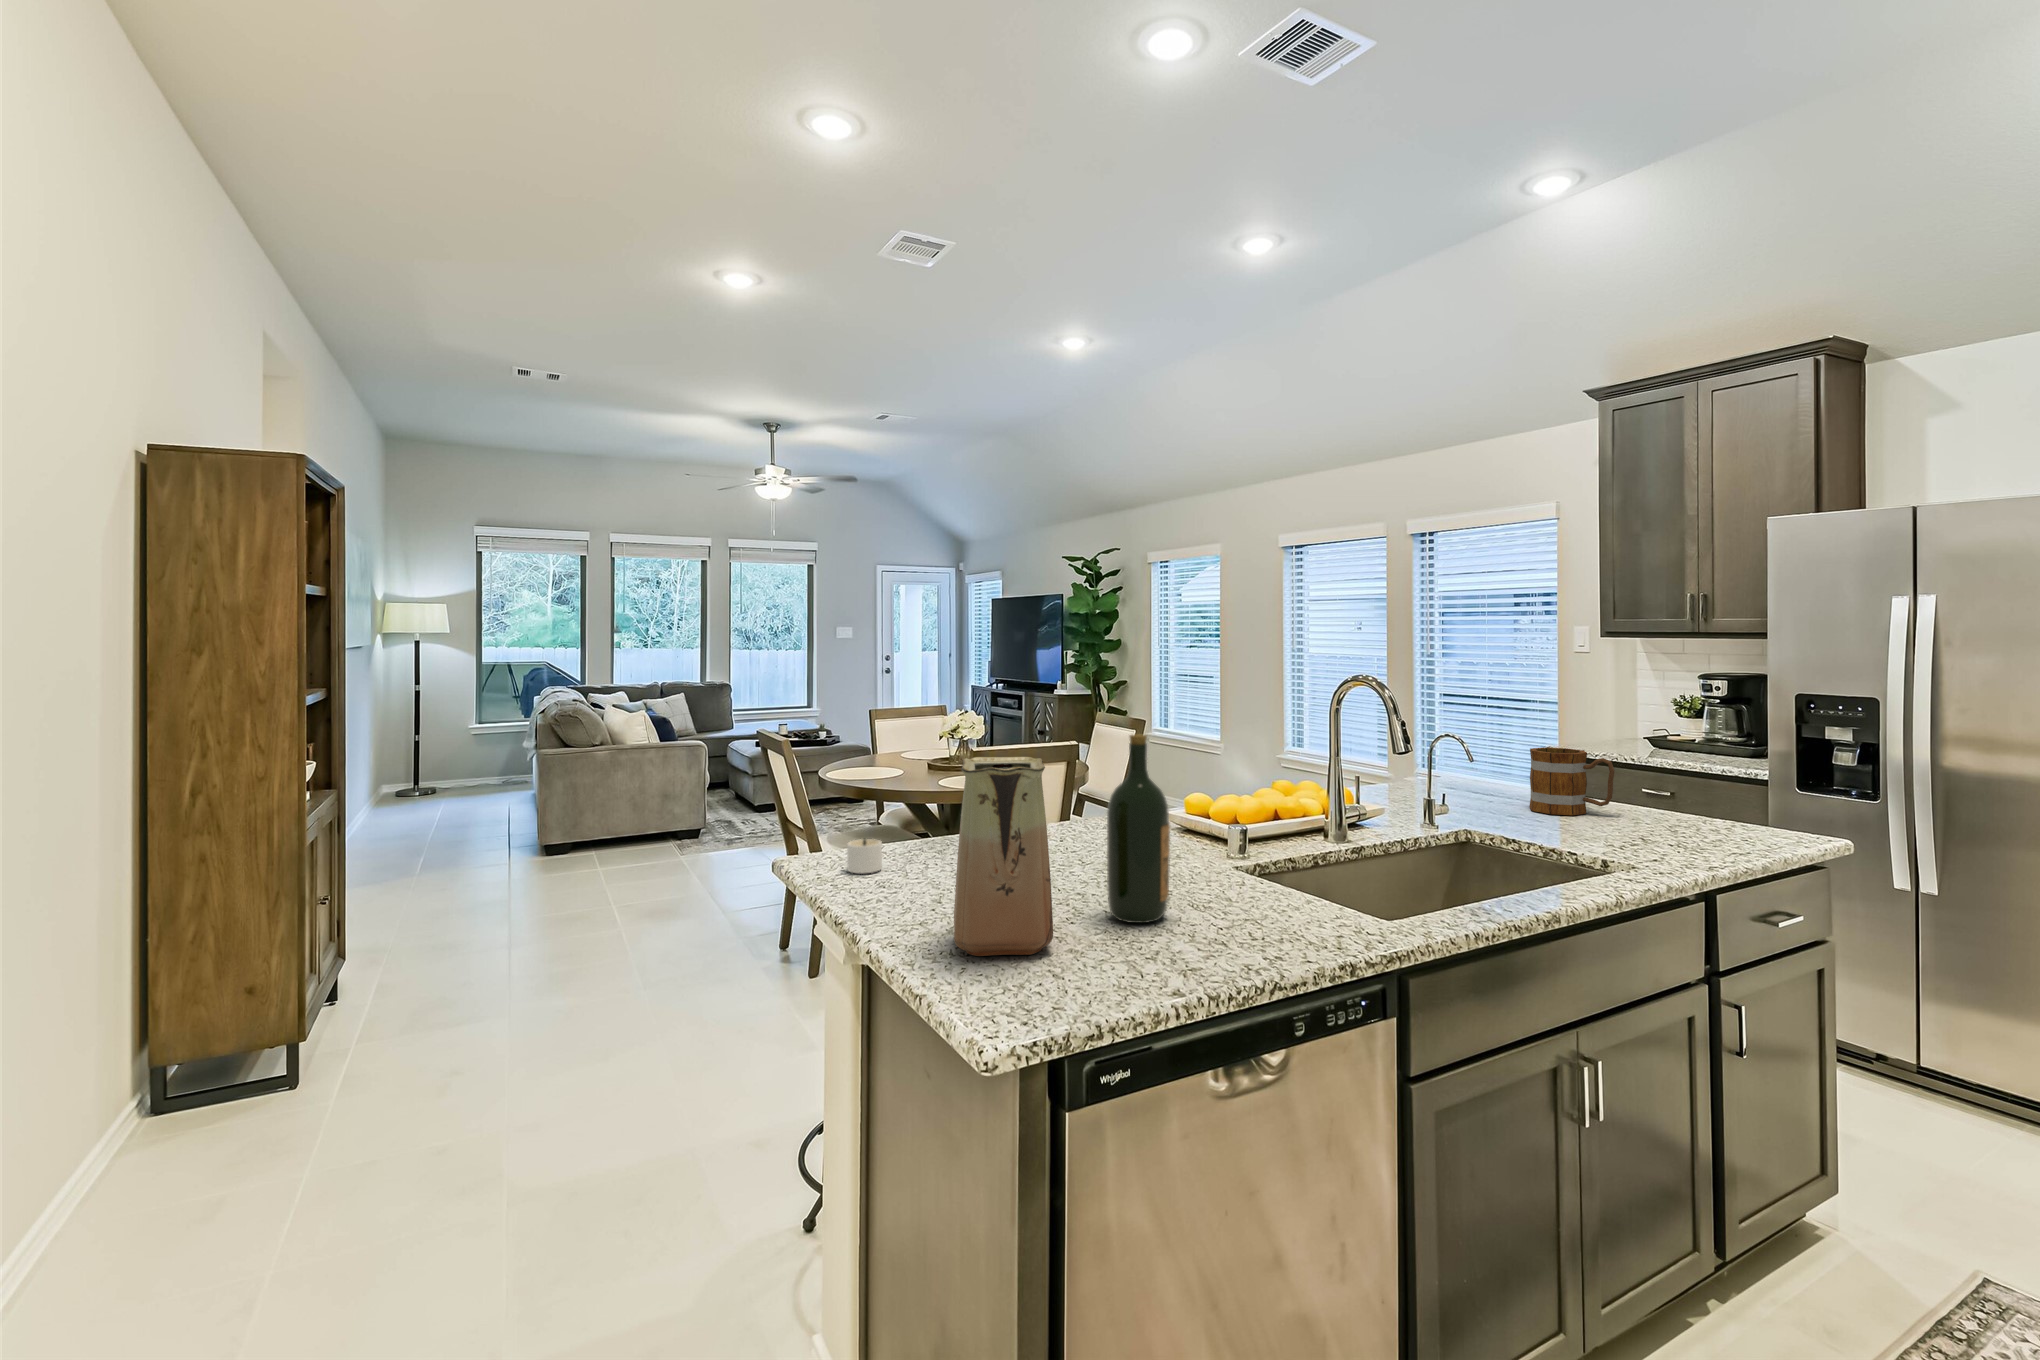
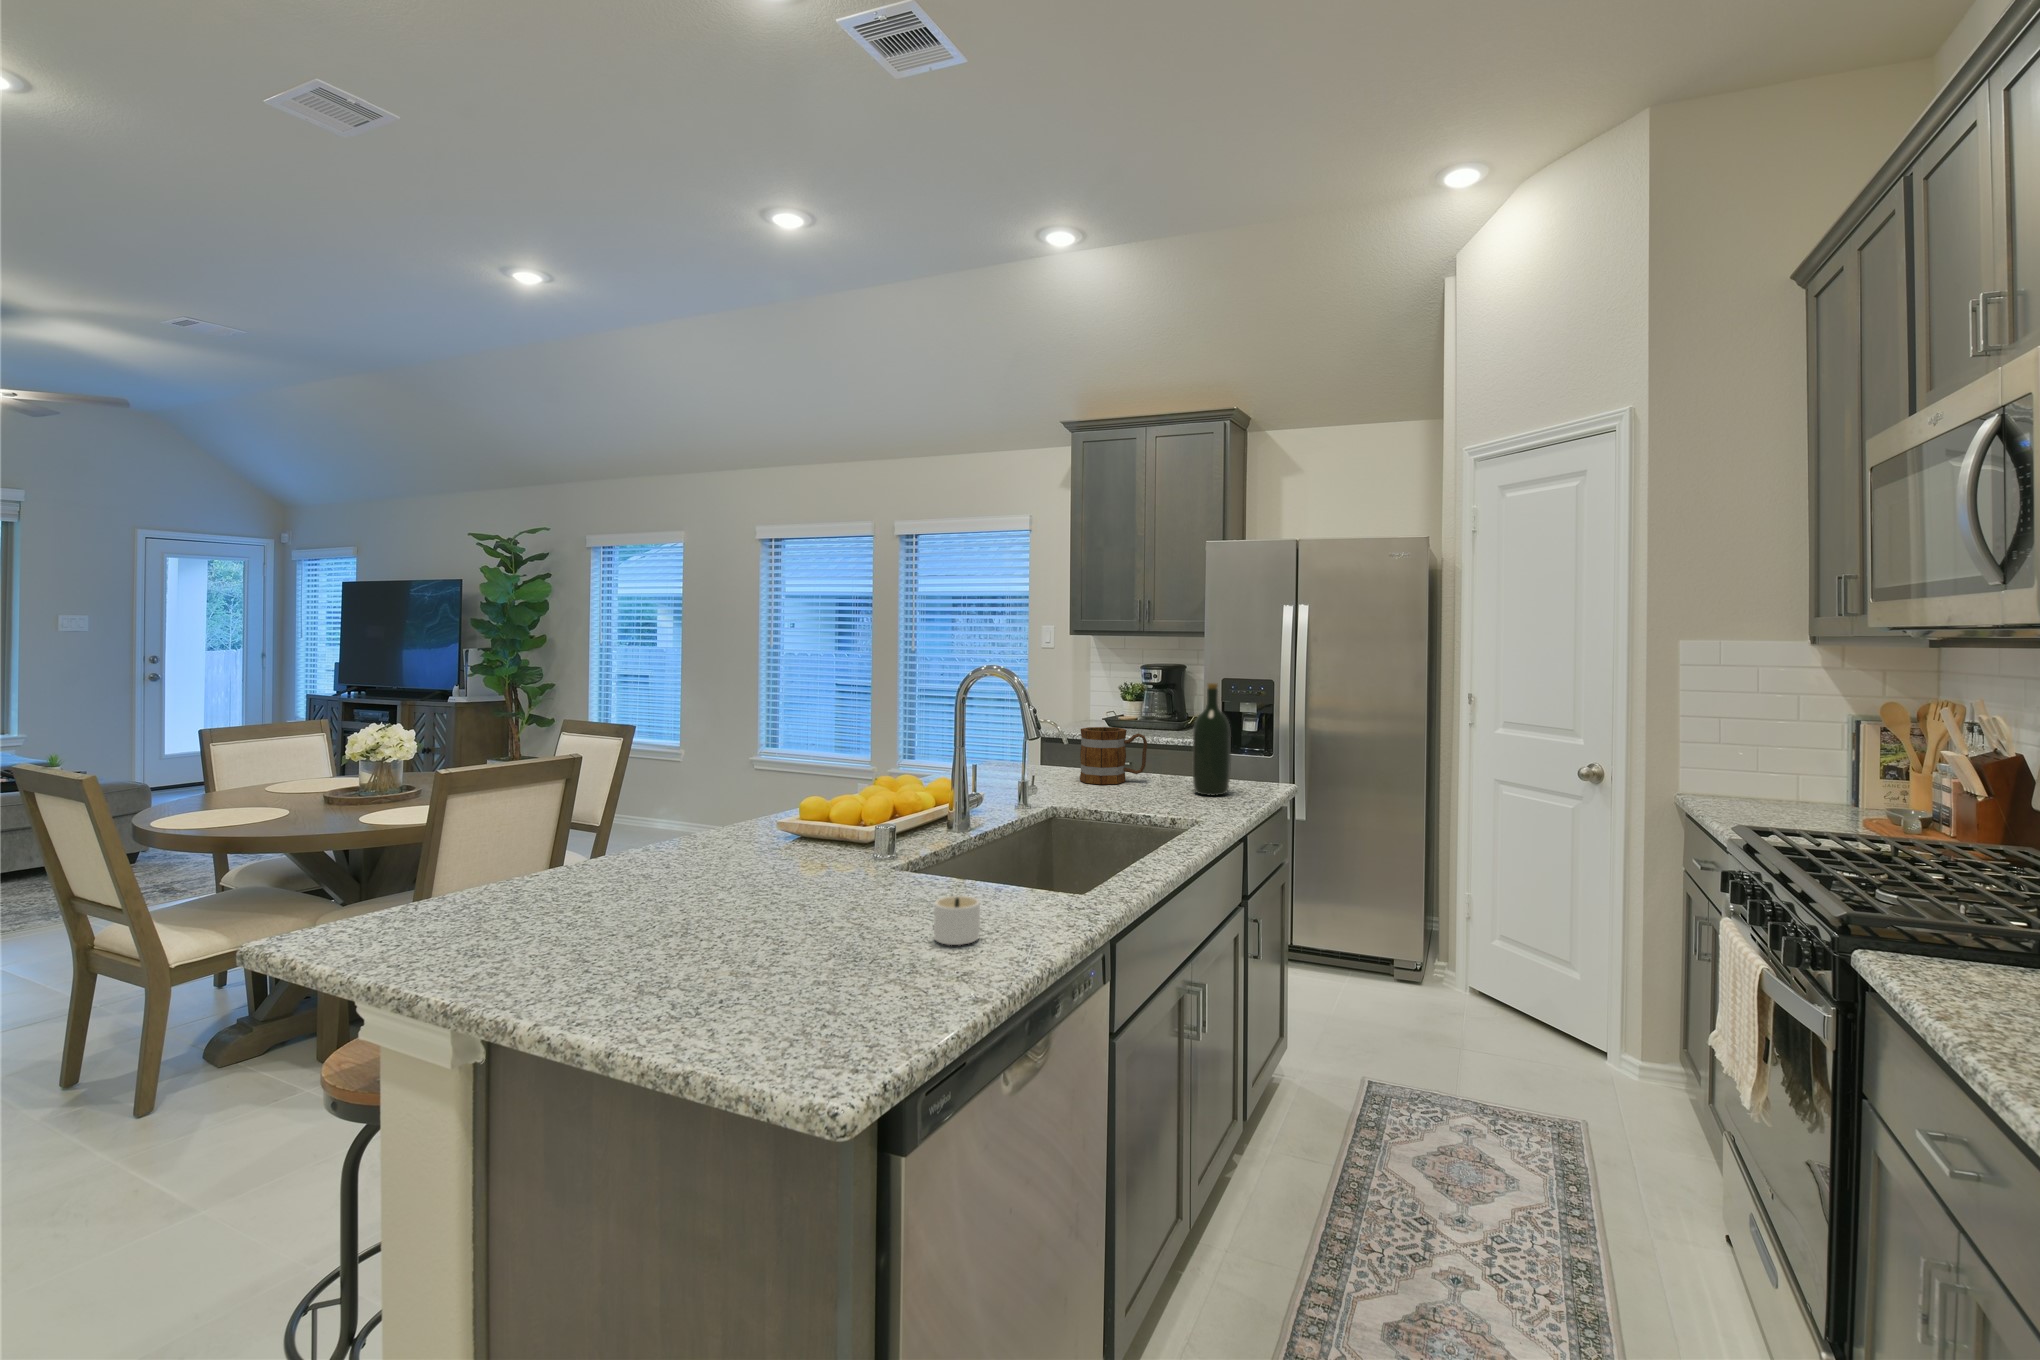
wine bottle: present [1107,734,1170,923] -> present [1193,683,1231,796]
vase: present [954,757,1053,956] -> none [652,763,796,1008]
candle: present [847,839,882,874] -> present [934,896,980,945]

